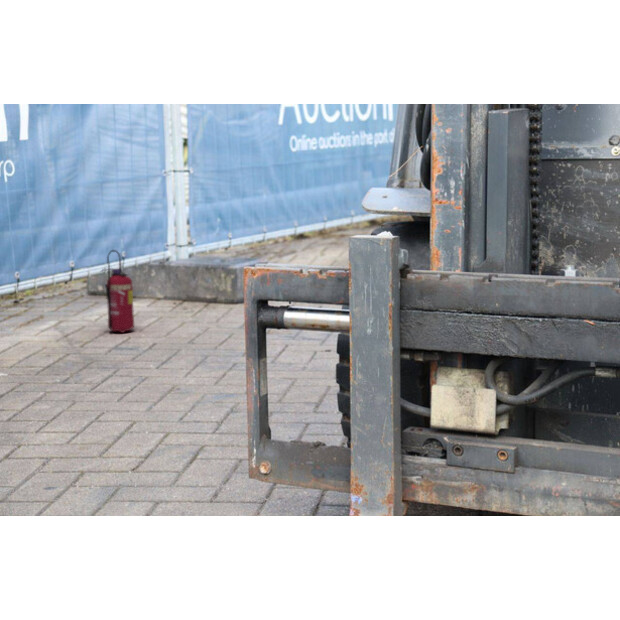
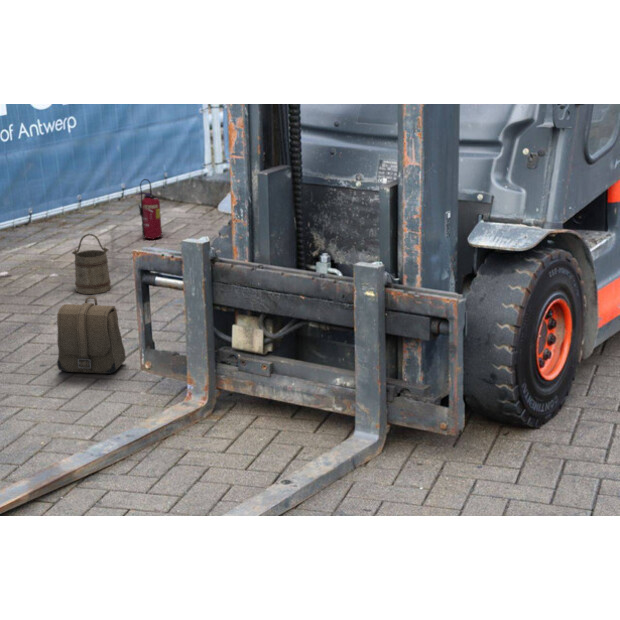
bucket: none [42,304,99,394] -> present [72,234,111,294]
backpack: none [80,367,188,495] -> present [57,296,126,374]

